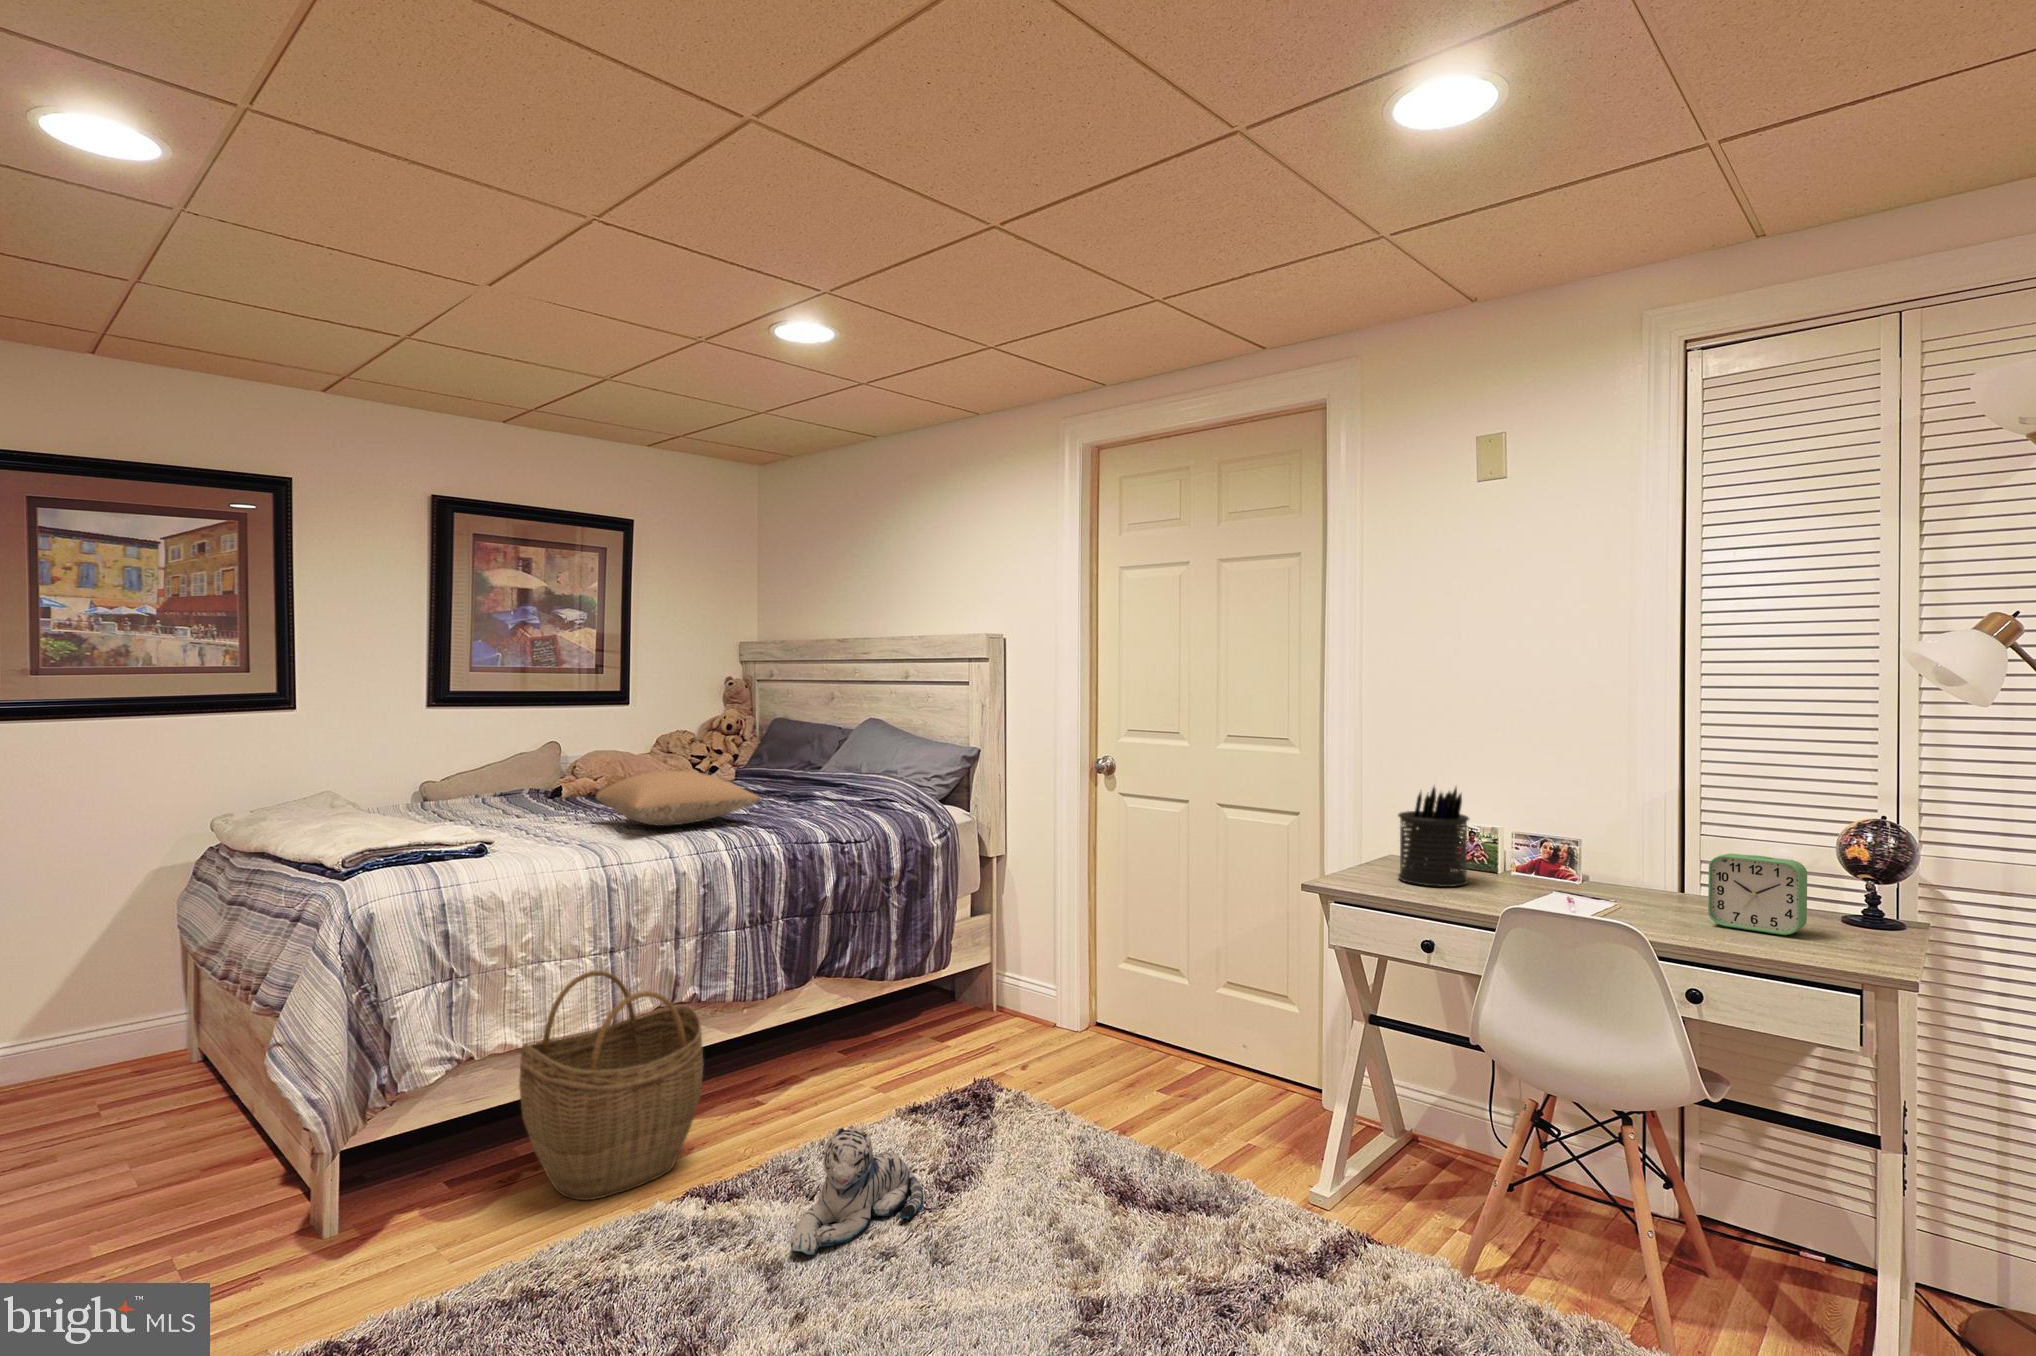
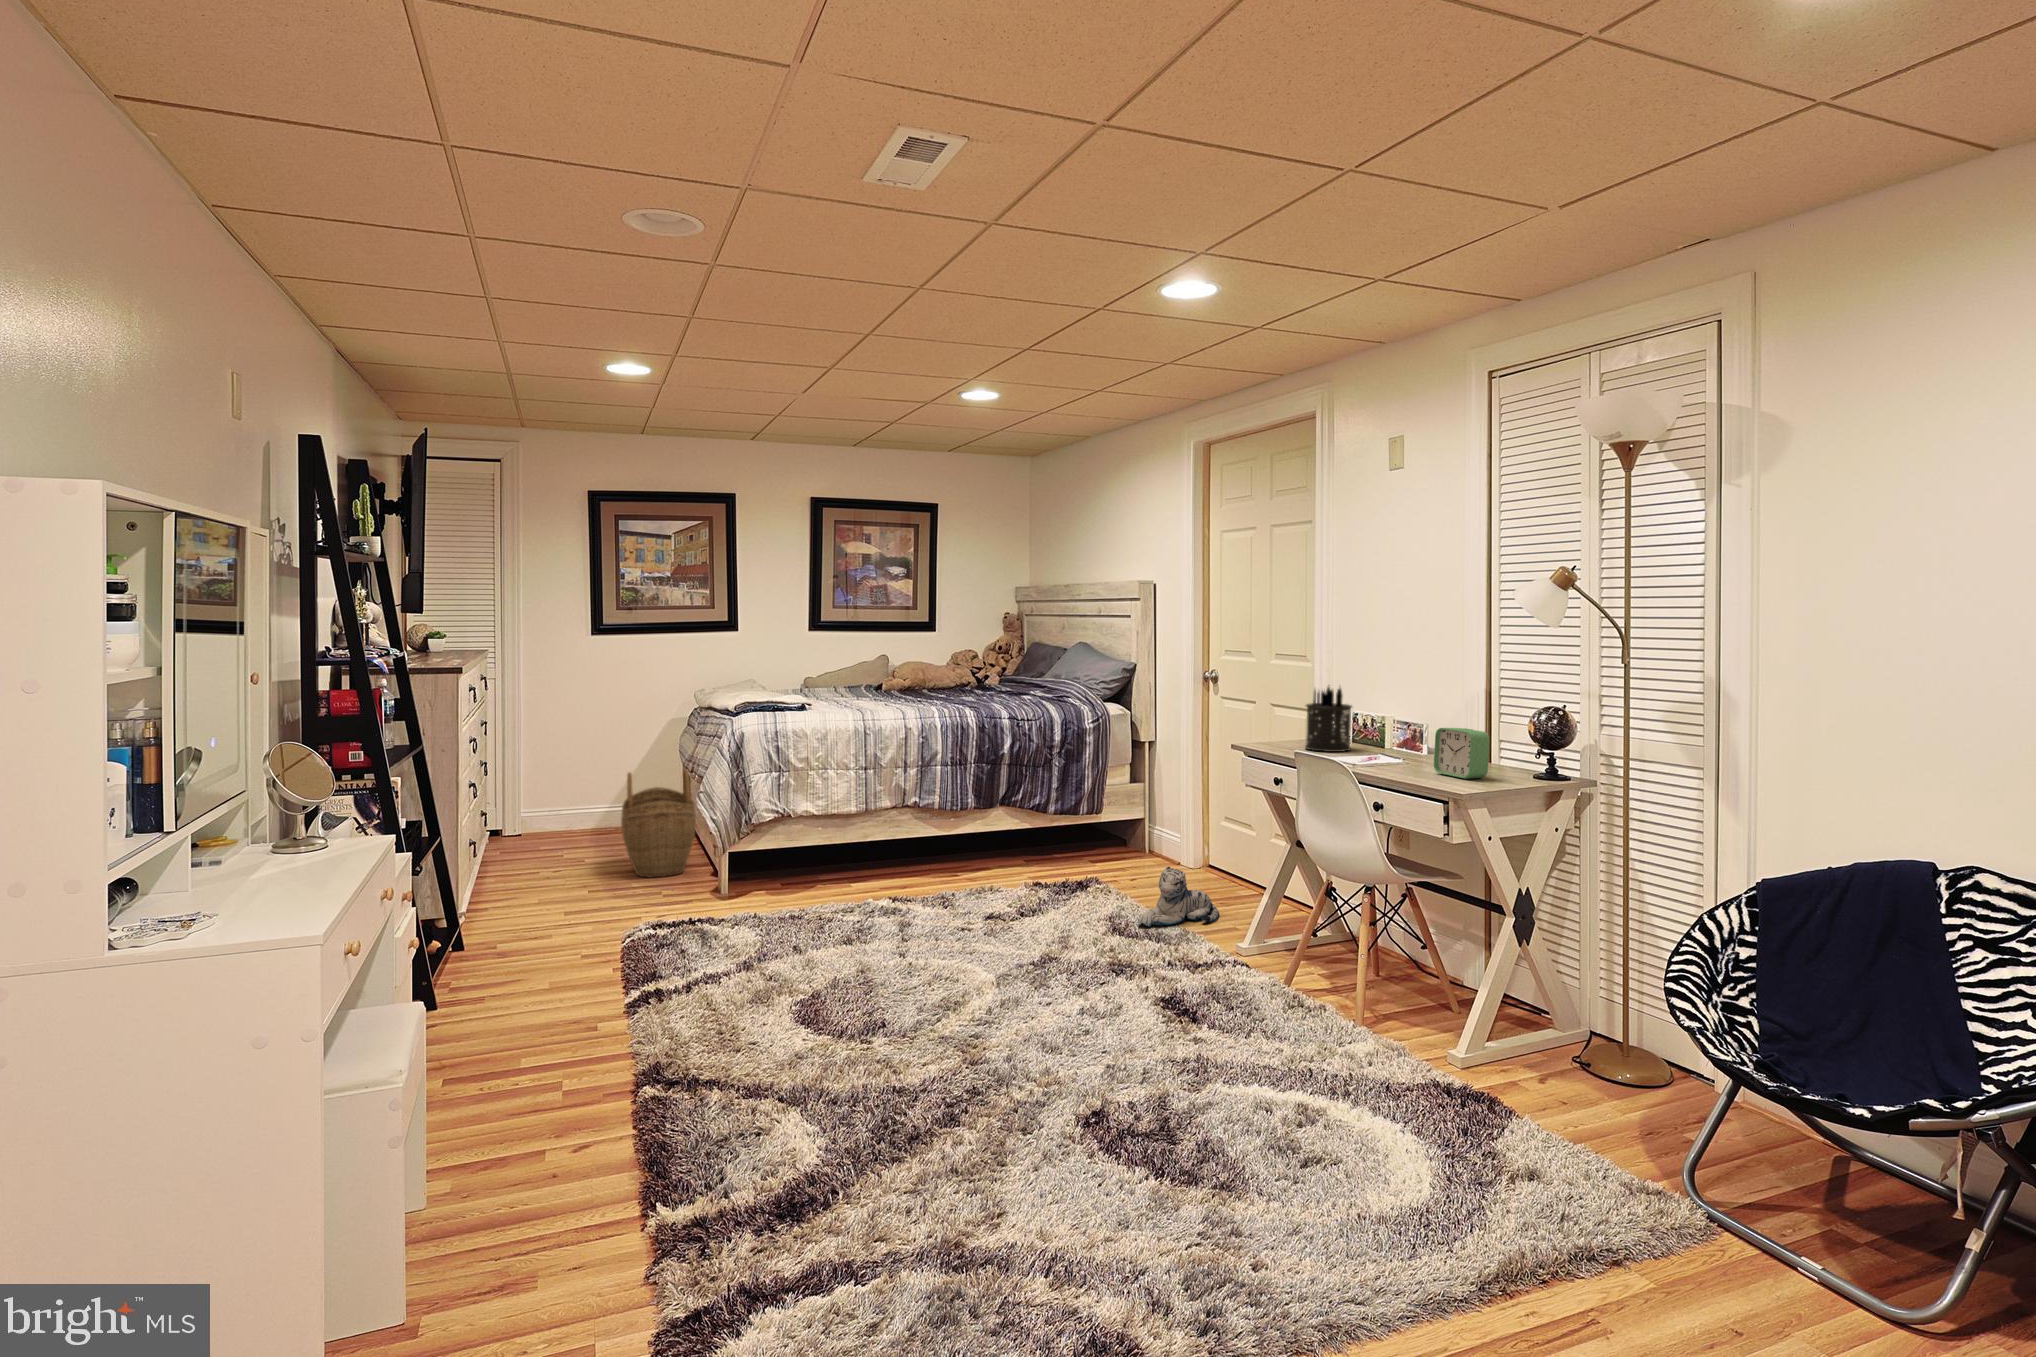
pillow: present [596,771,762,826] -> none [880,671,968,703]
woven basket: present [519,971,703,1200] -> present [621,769,696,877]
plush toy: present [791,1128,923,1255] -> present [1138,867,1219,927]

